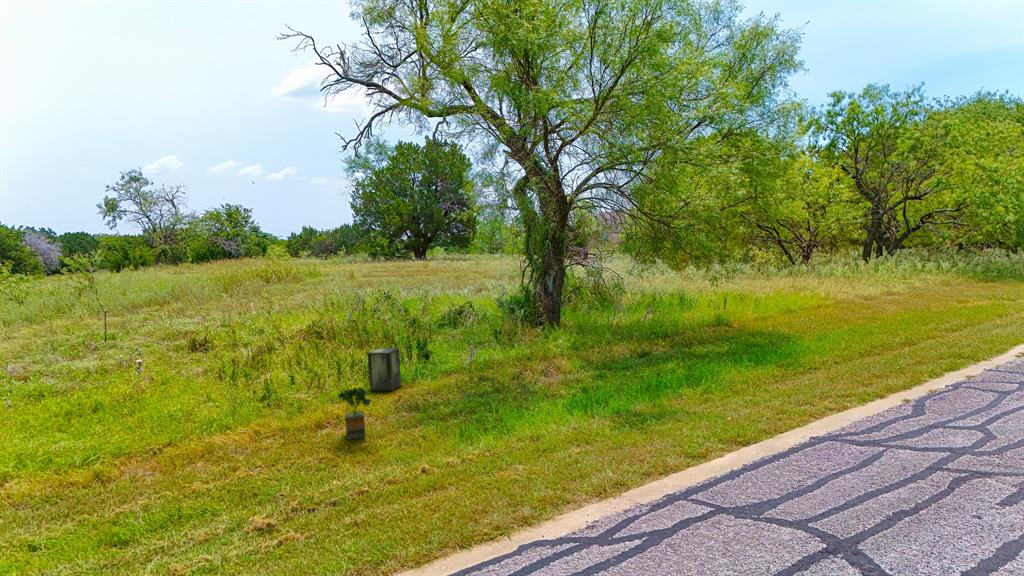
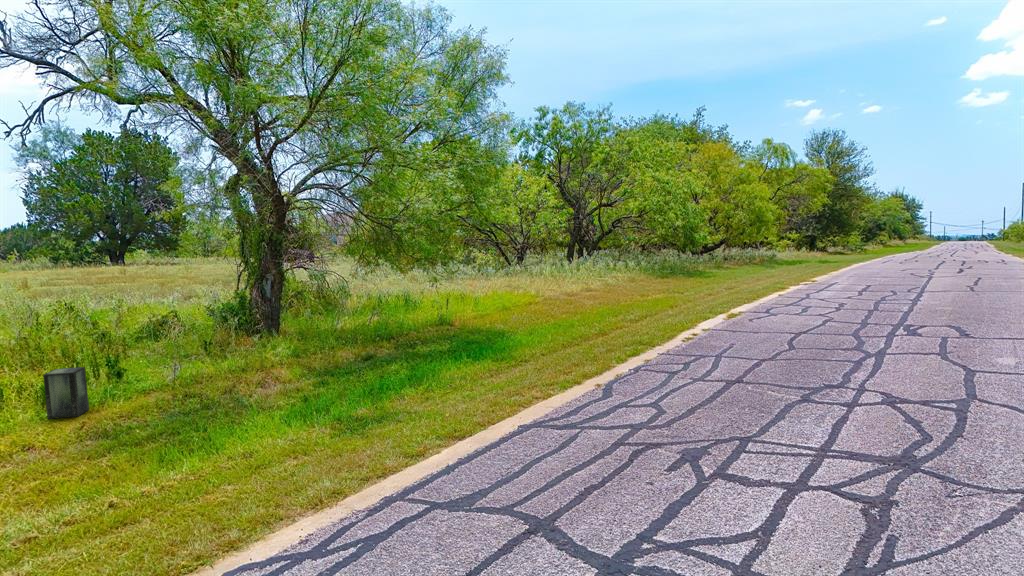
potted tree: present [338,388,371,439] -> none [13,410,61,472]

